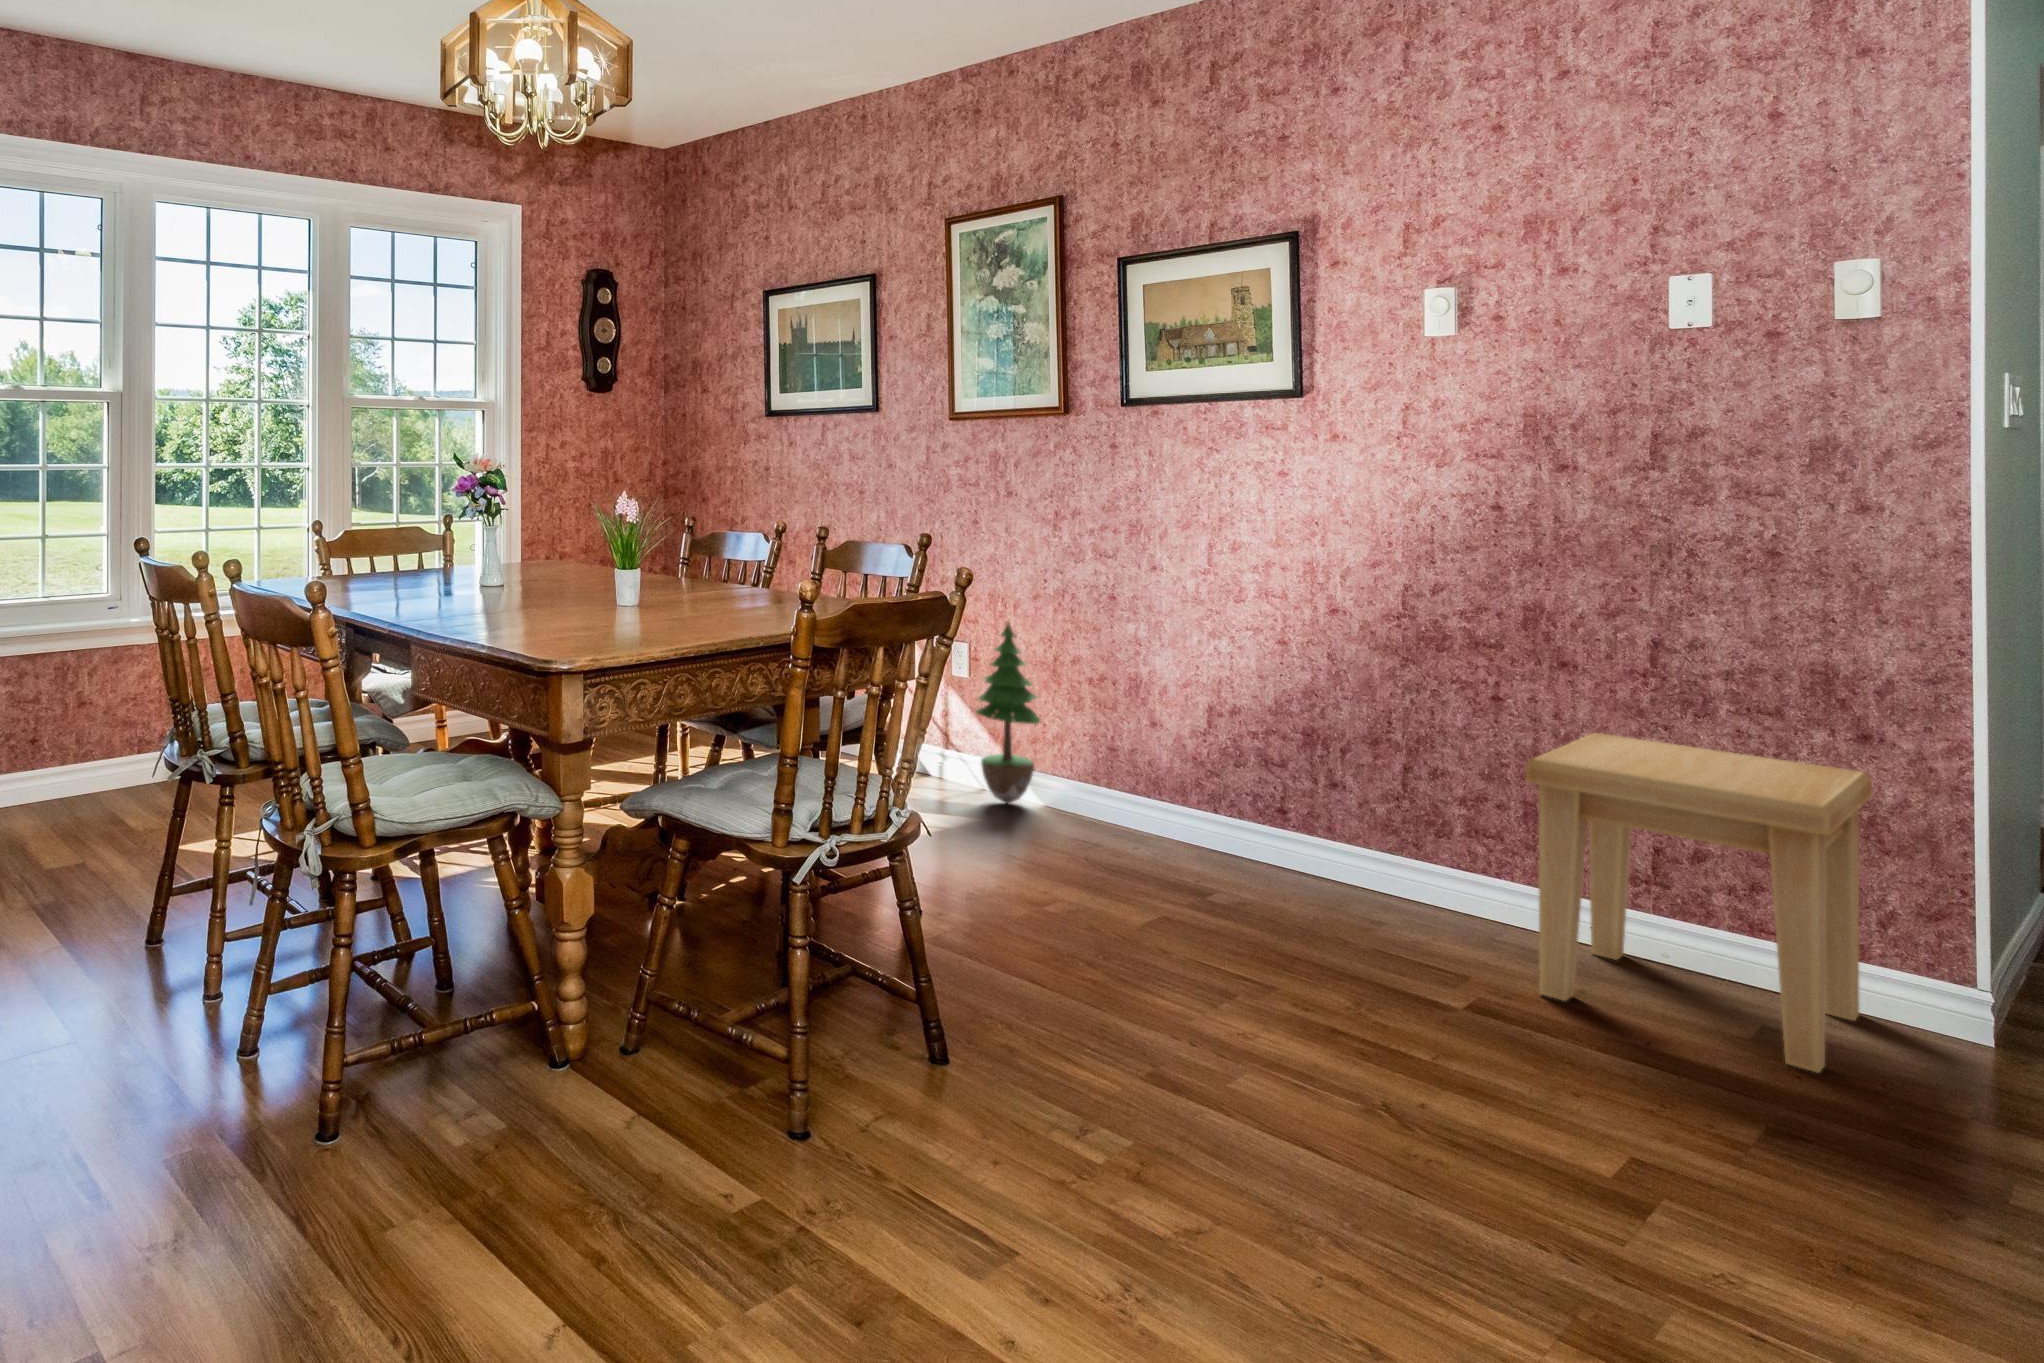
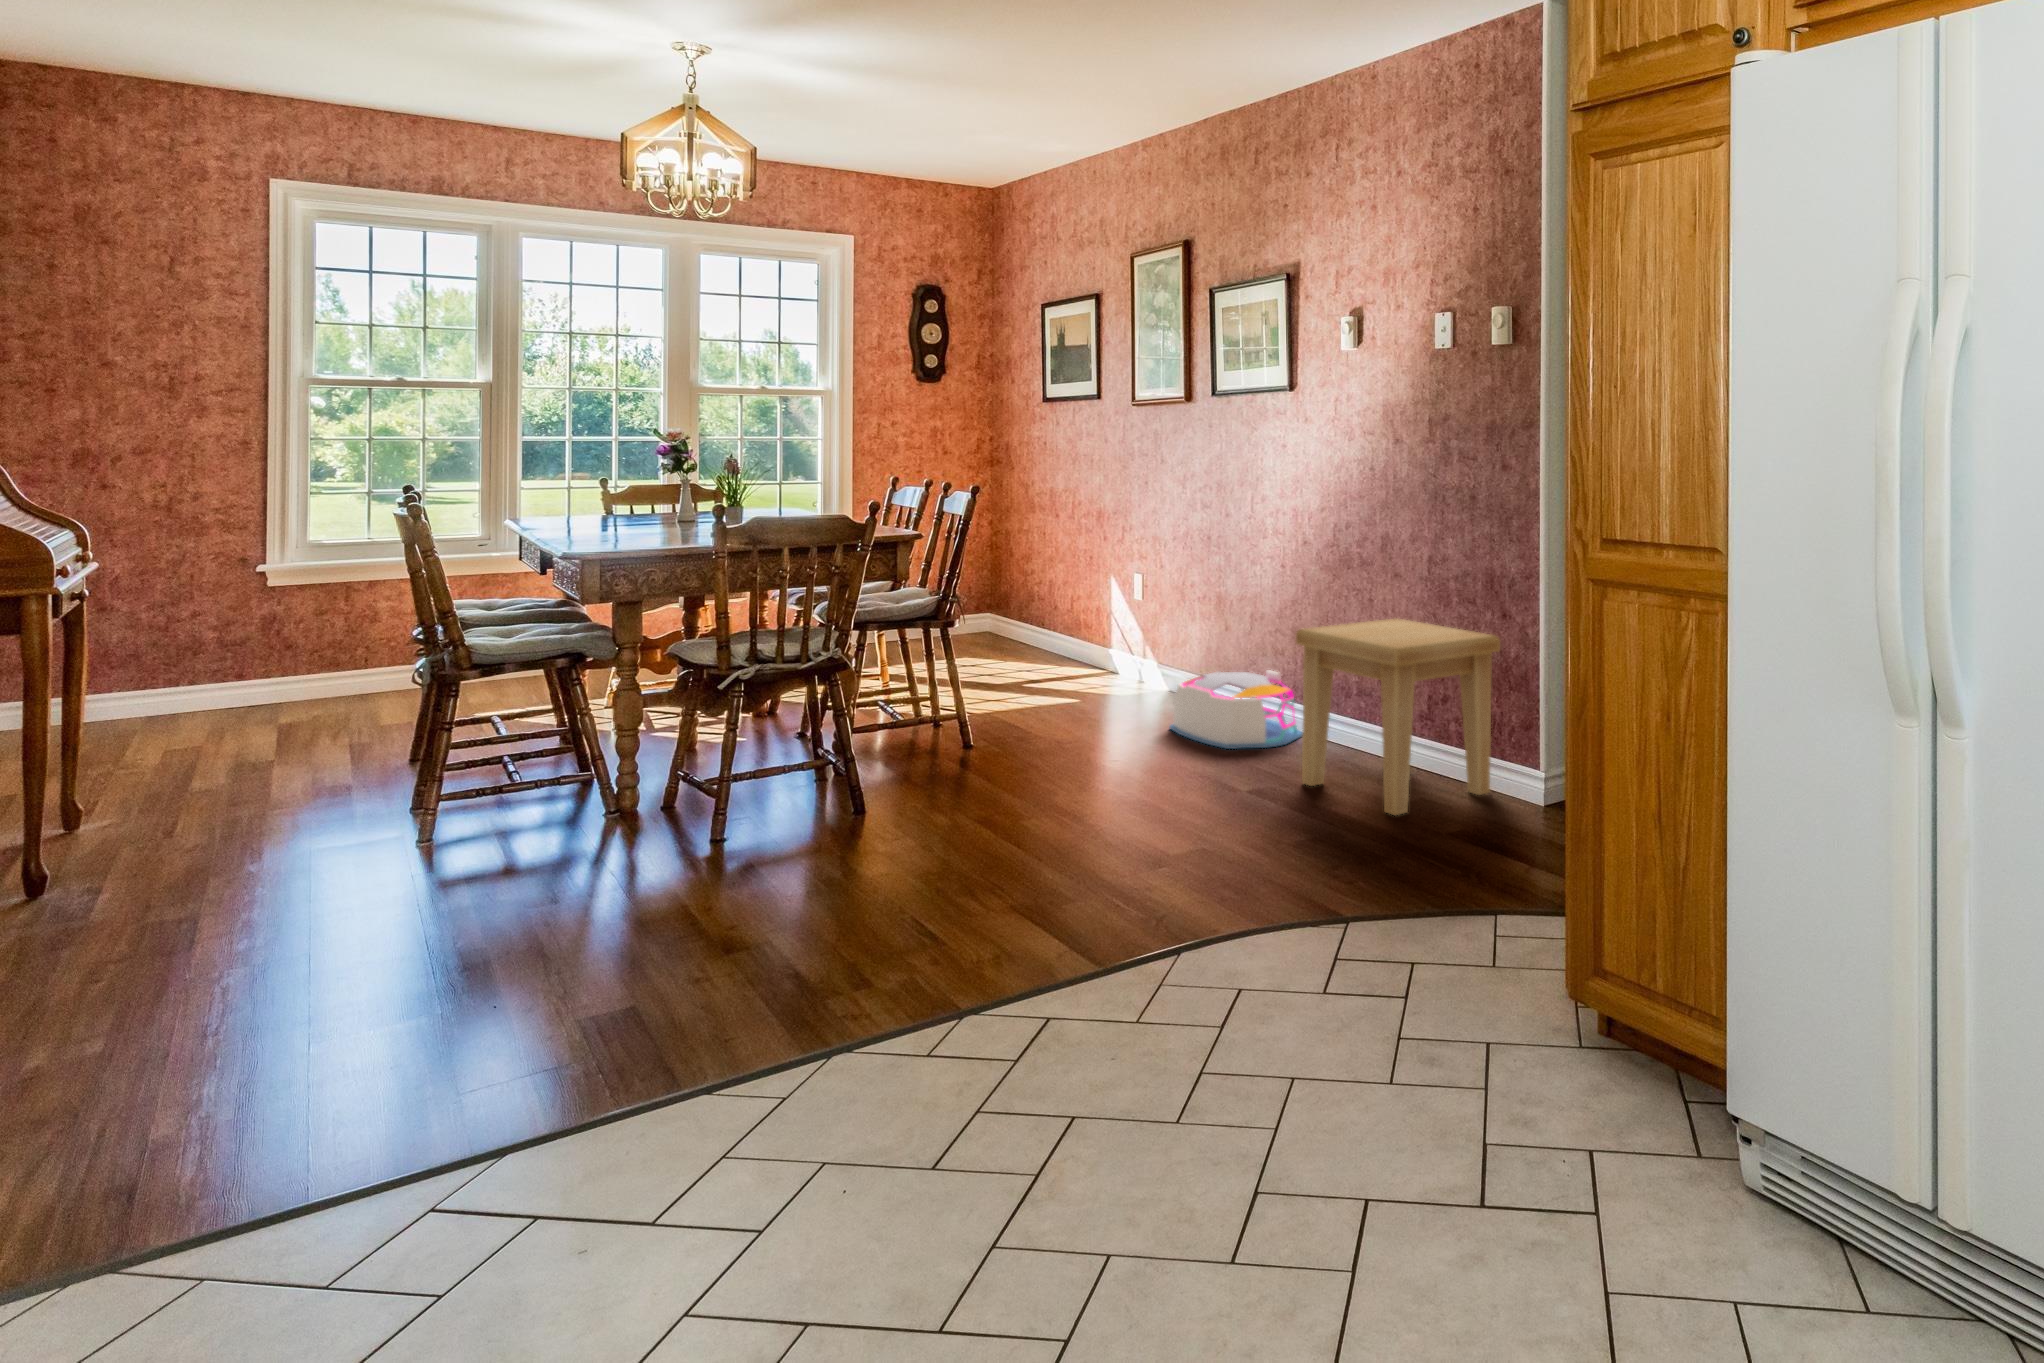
potted tree: present [976,623,1040,804] -> none [1118,555,1167,692]
storage bin: none [1154,789,1371,918] -> present [1170,670,1303,749]

